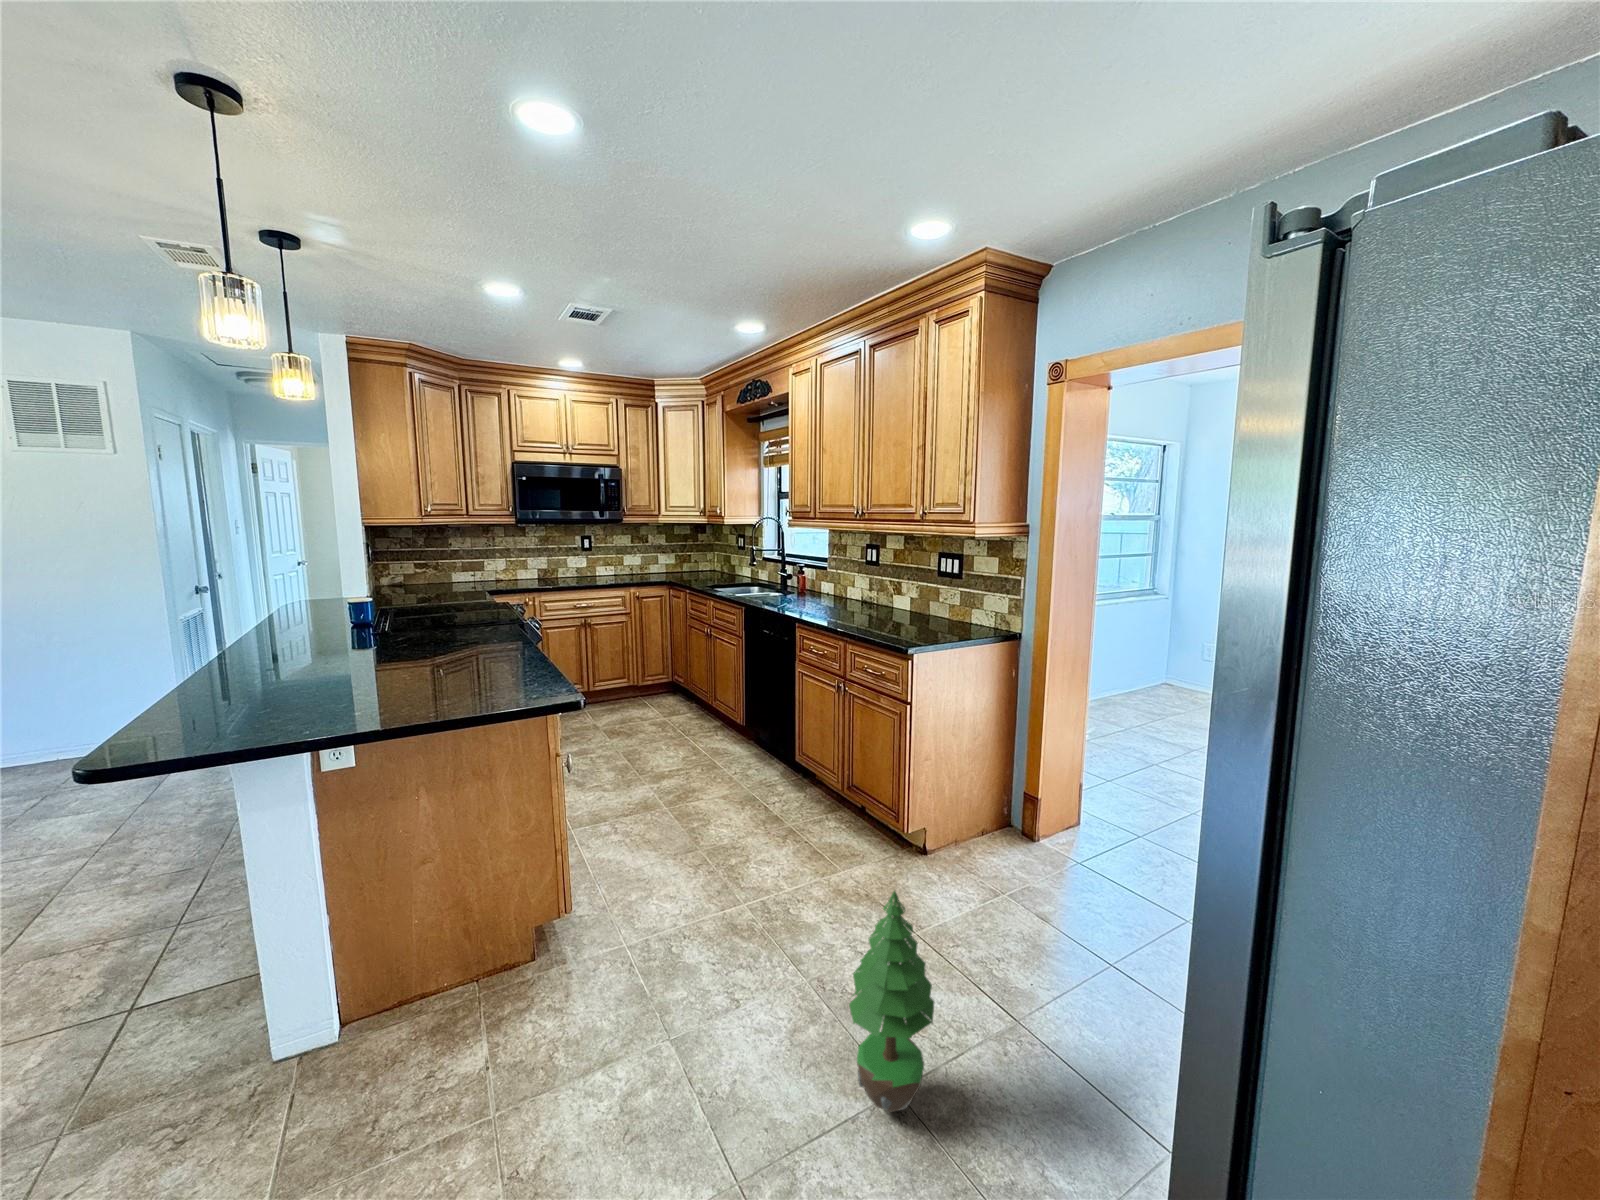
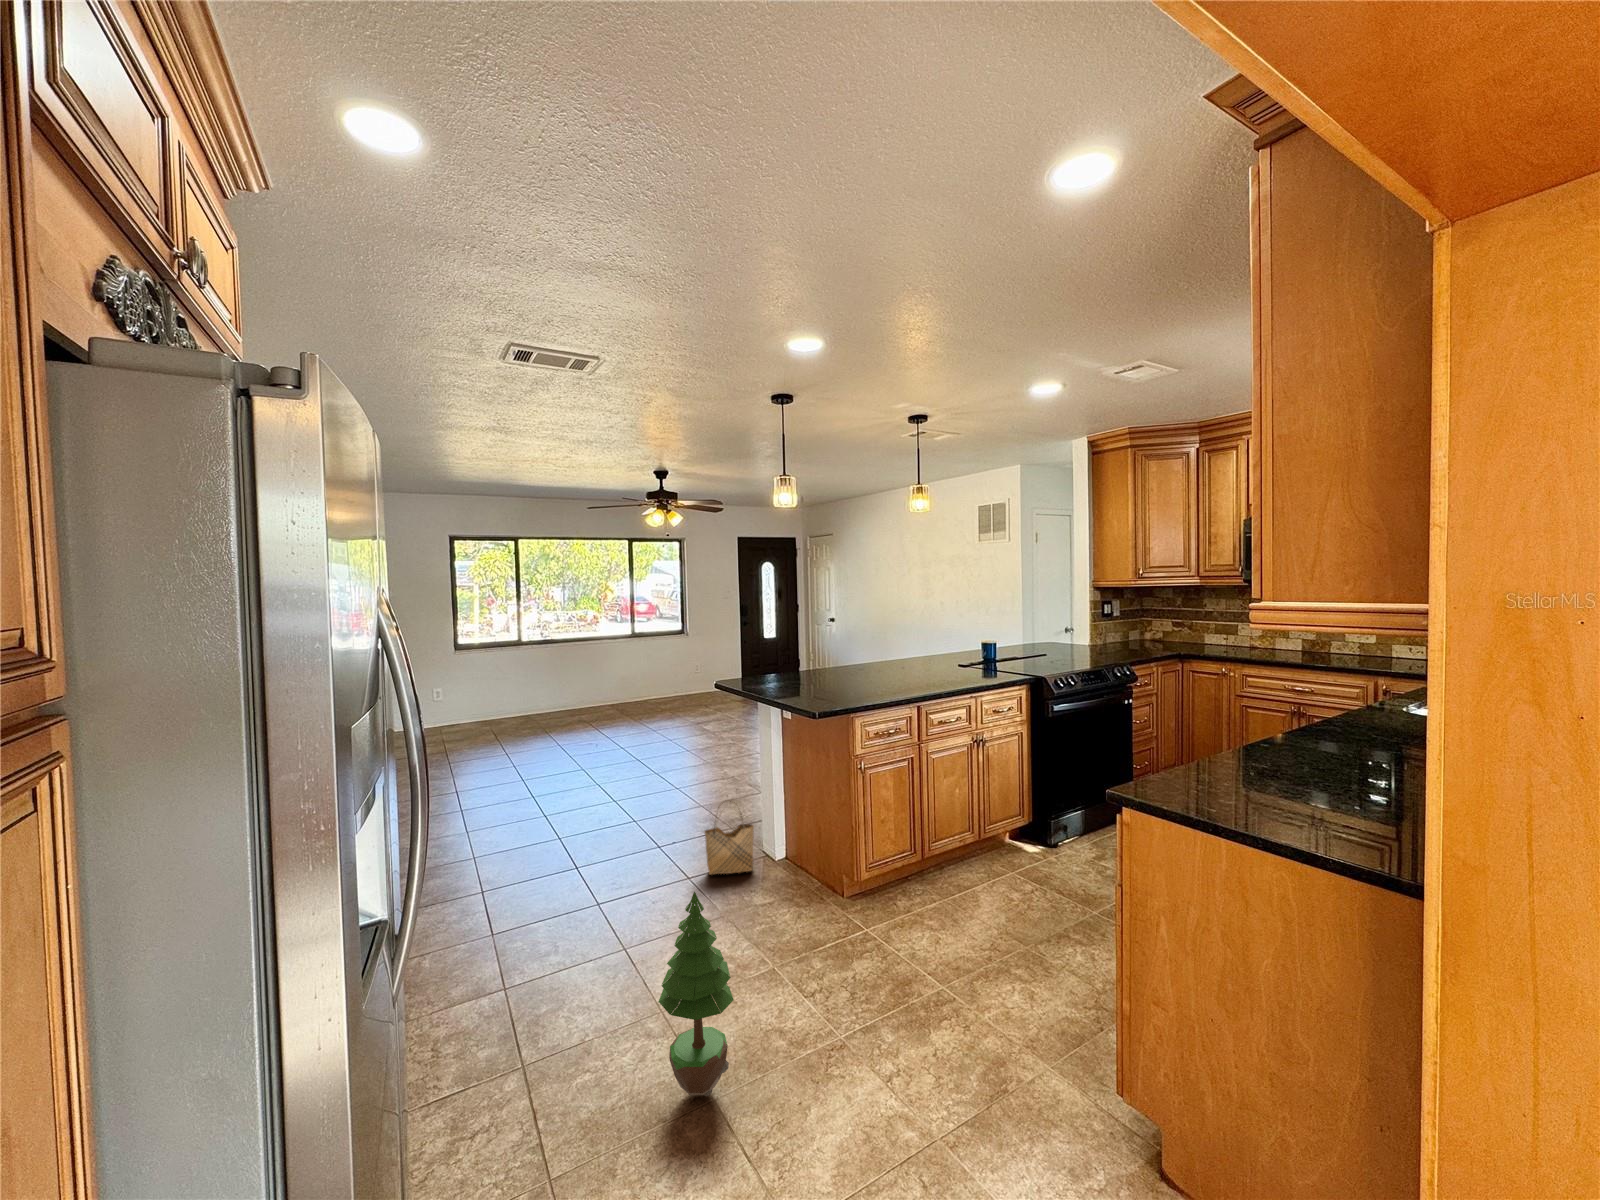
woven basket: none [271,974,372,1147] -> present [704,807,754,875]

